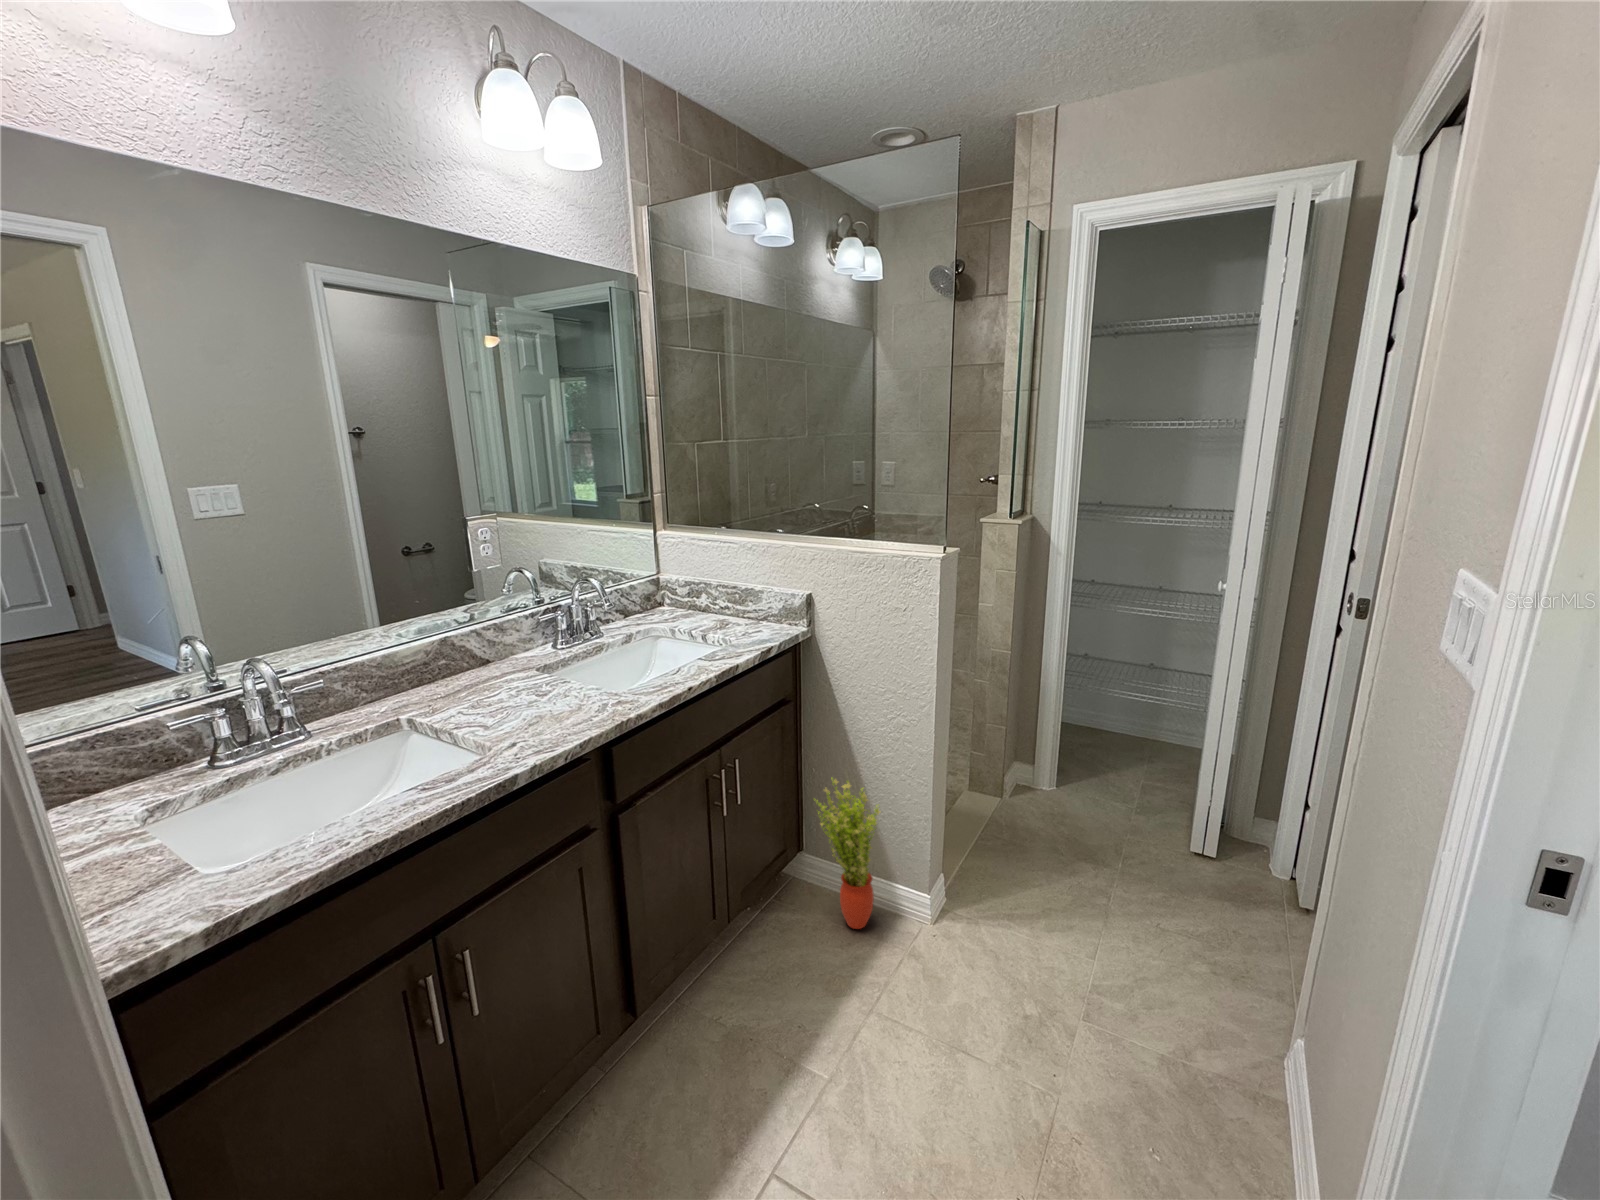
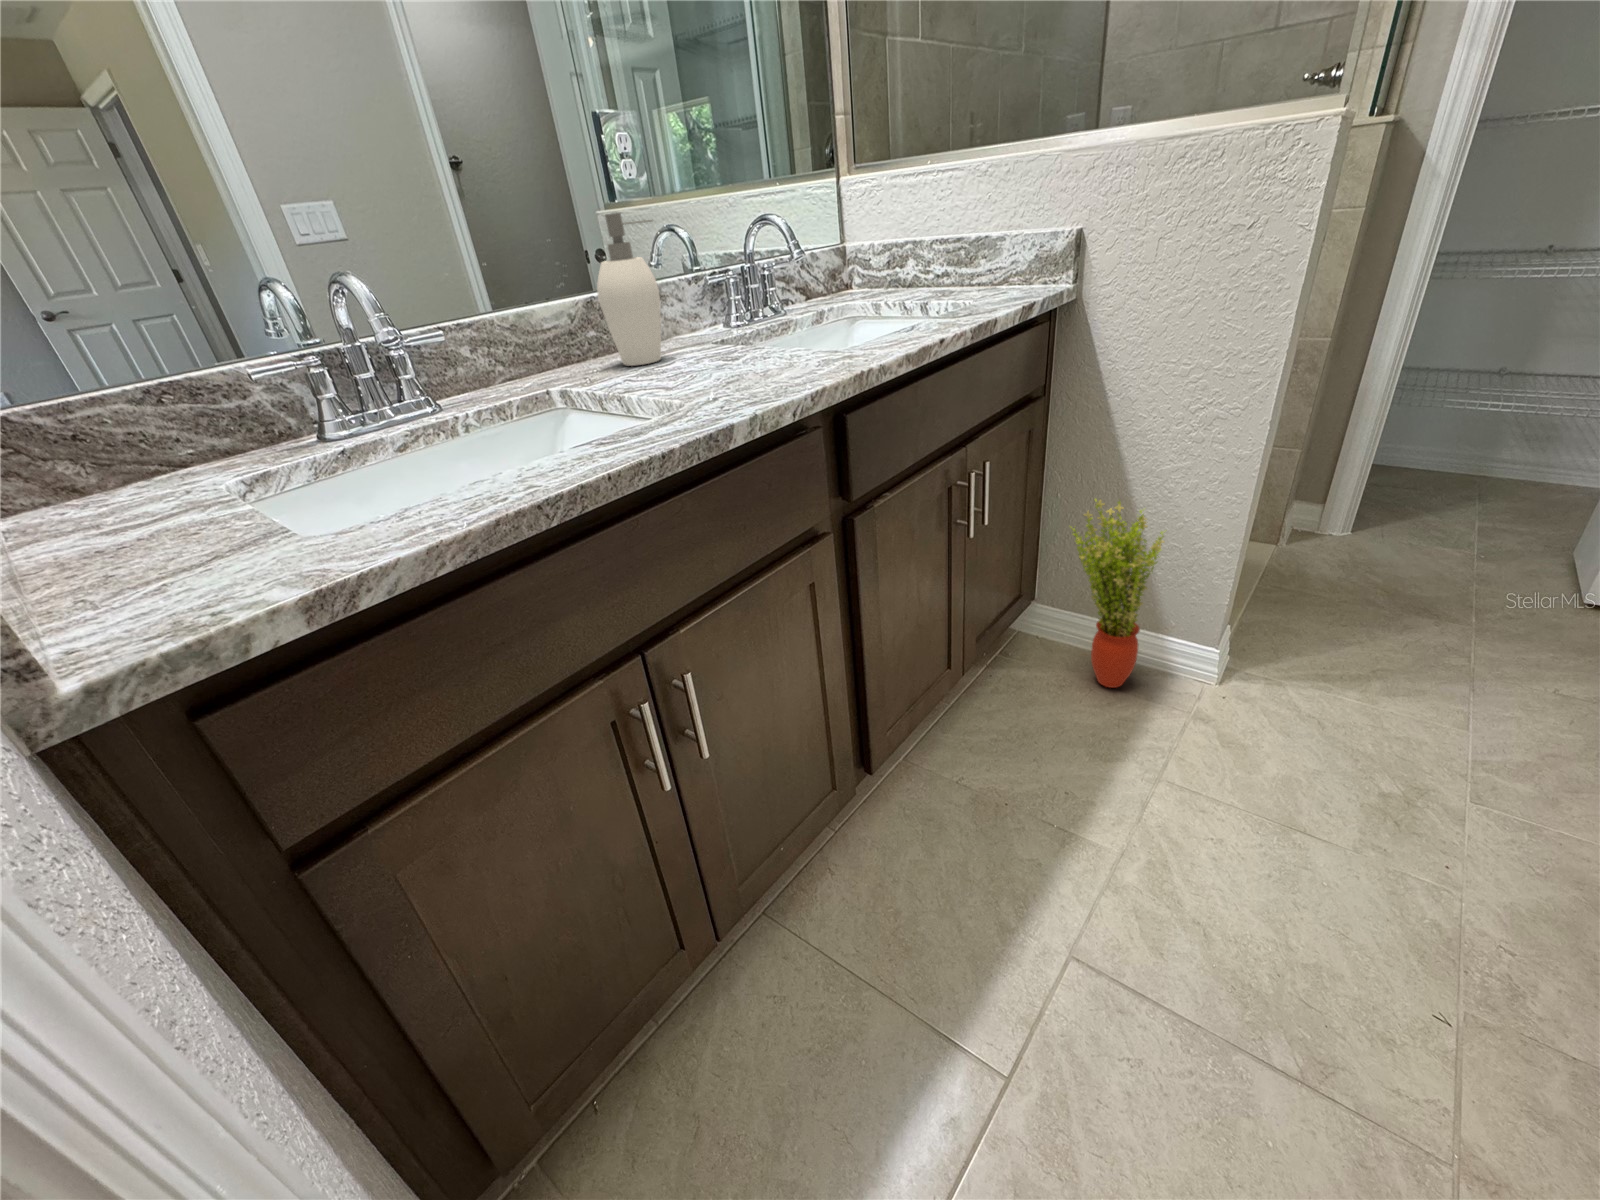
soap dispenser: none [448,593,495,693] -> present [597,213,661,366]

